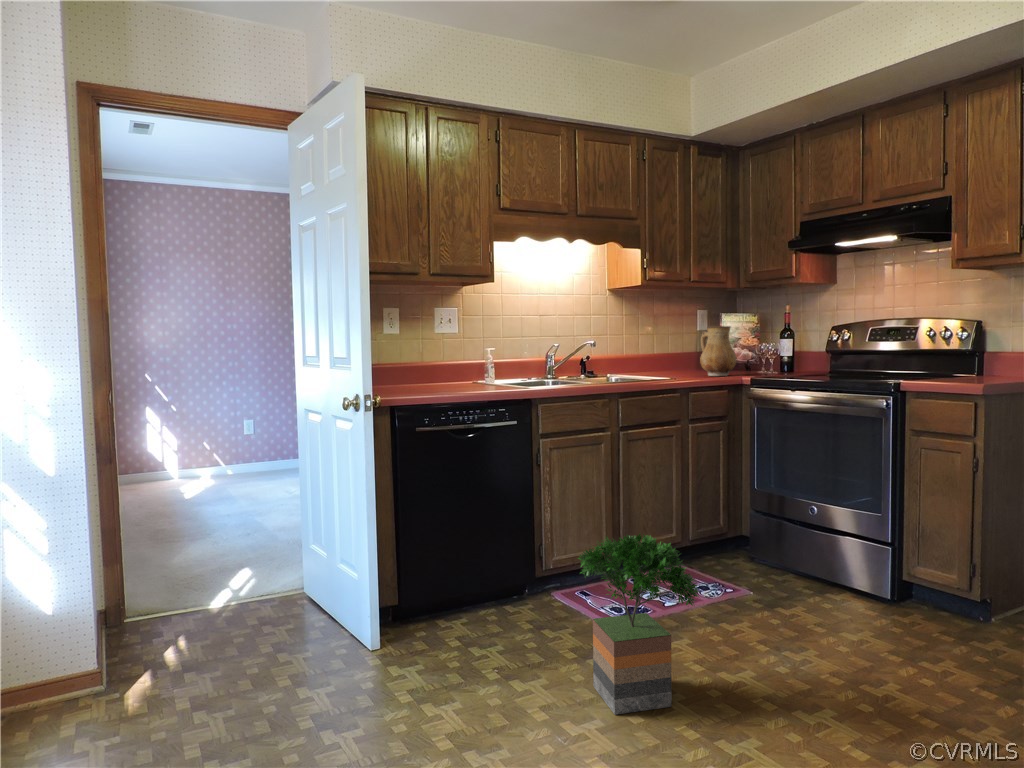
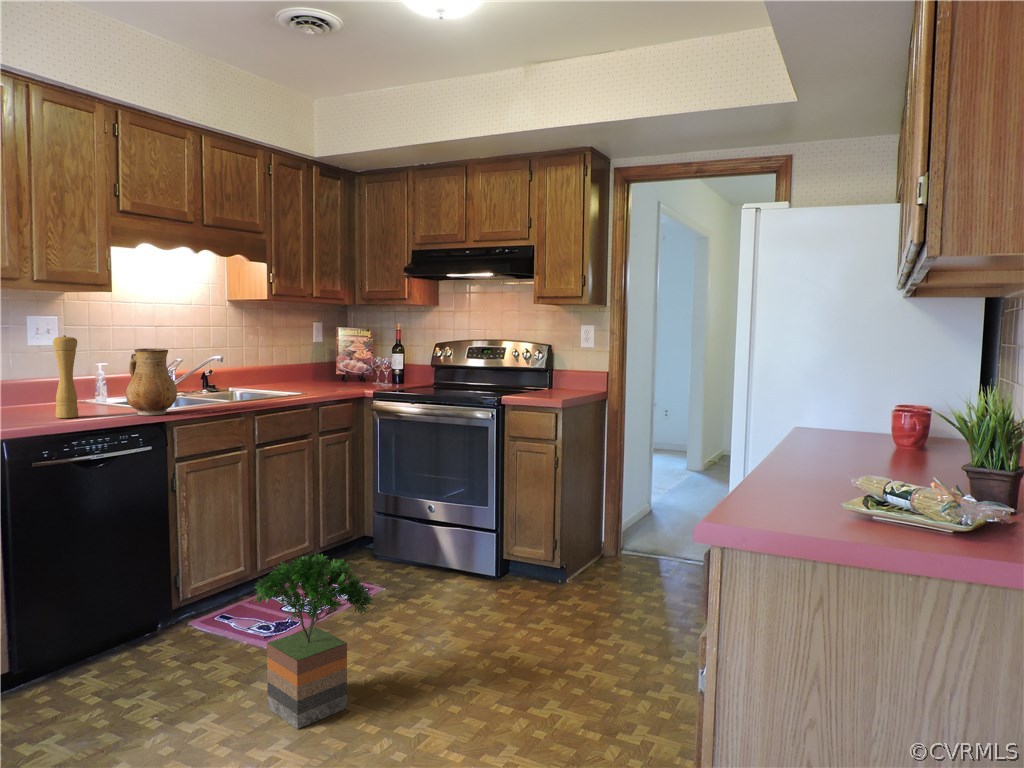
pepper mill: none [440,320,459,392] -> present [53,335,78,418]
ceramic pitcher: present [700,326,737,376] -> present [126,348,177,415]

